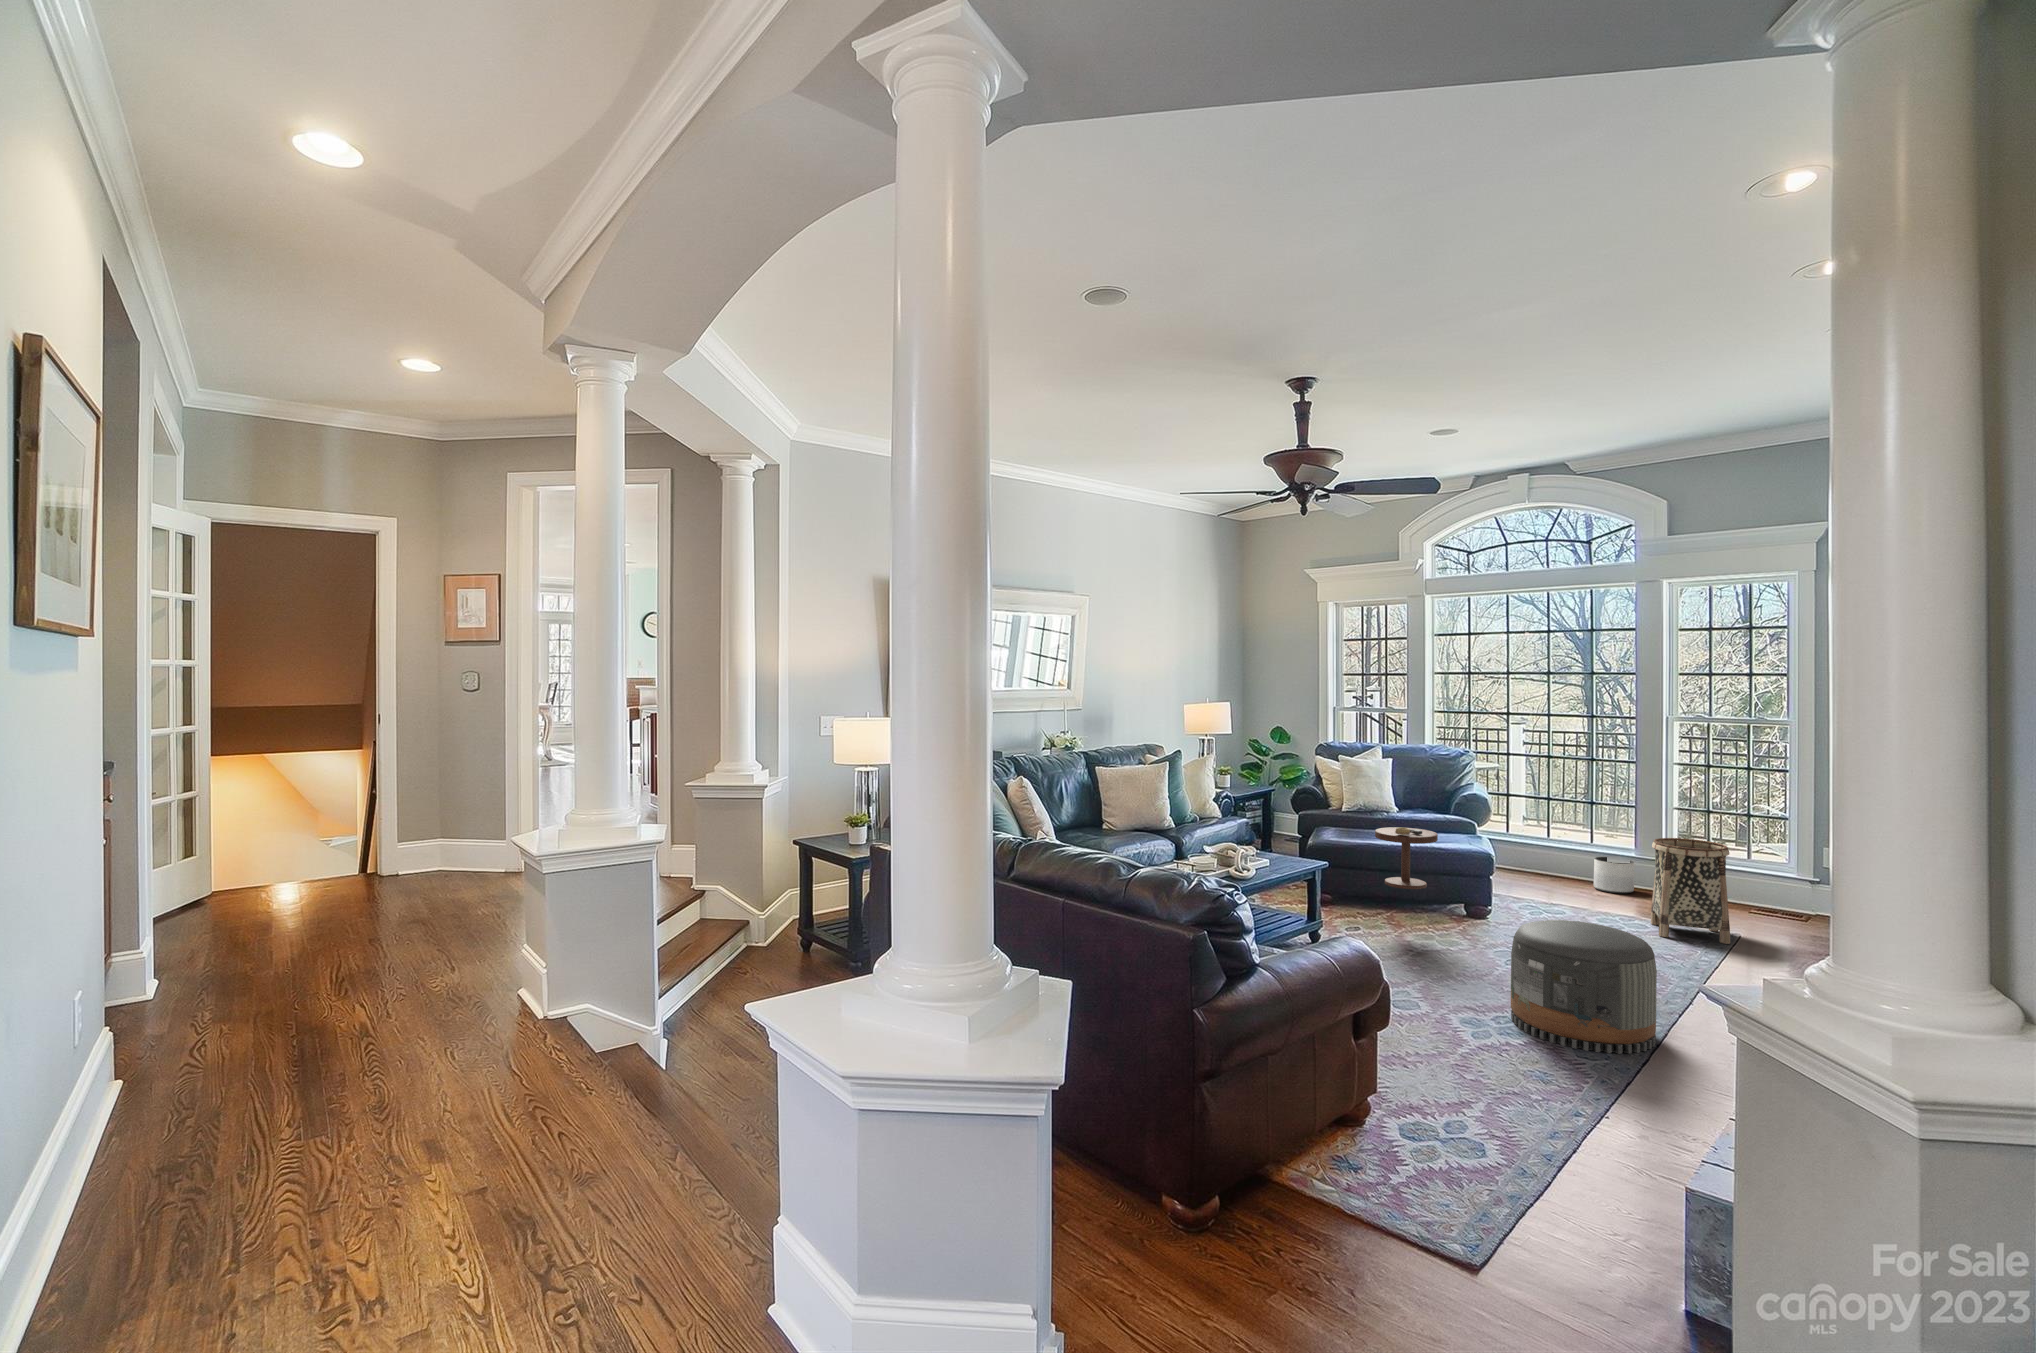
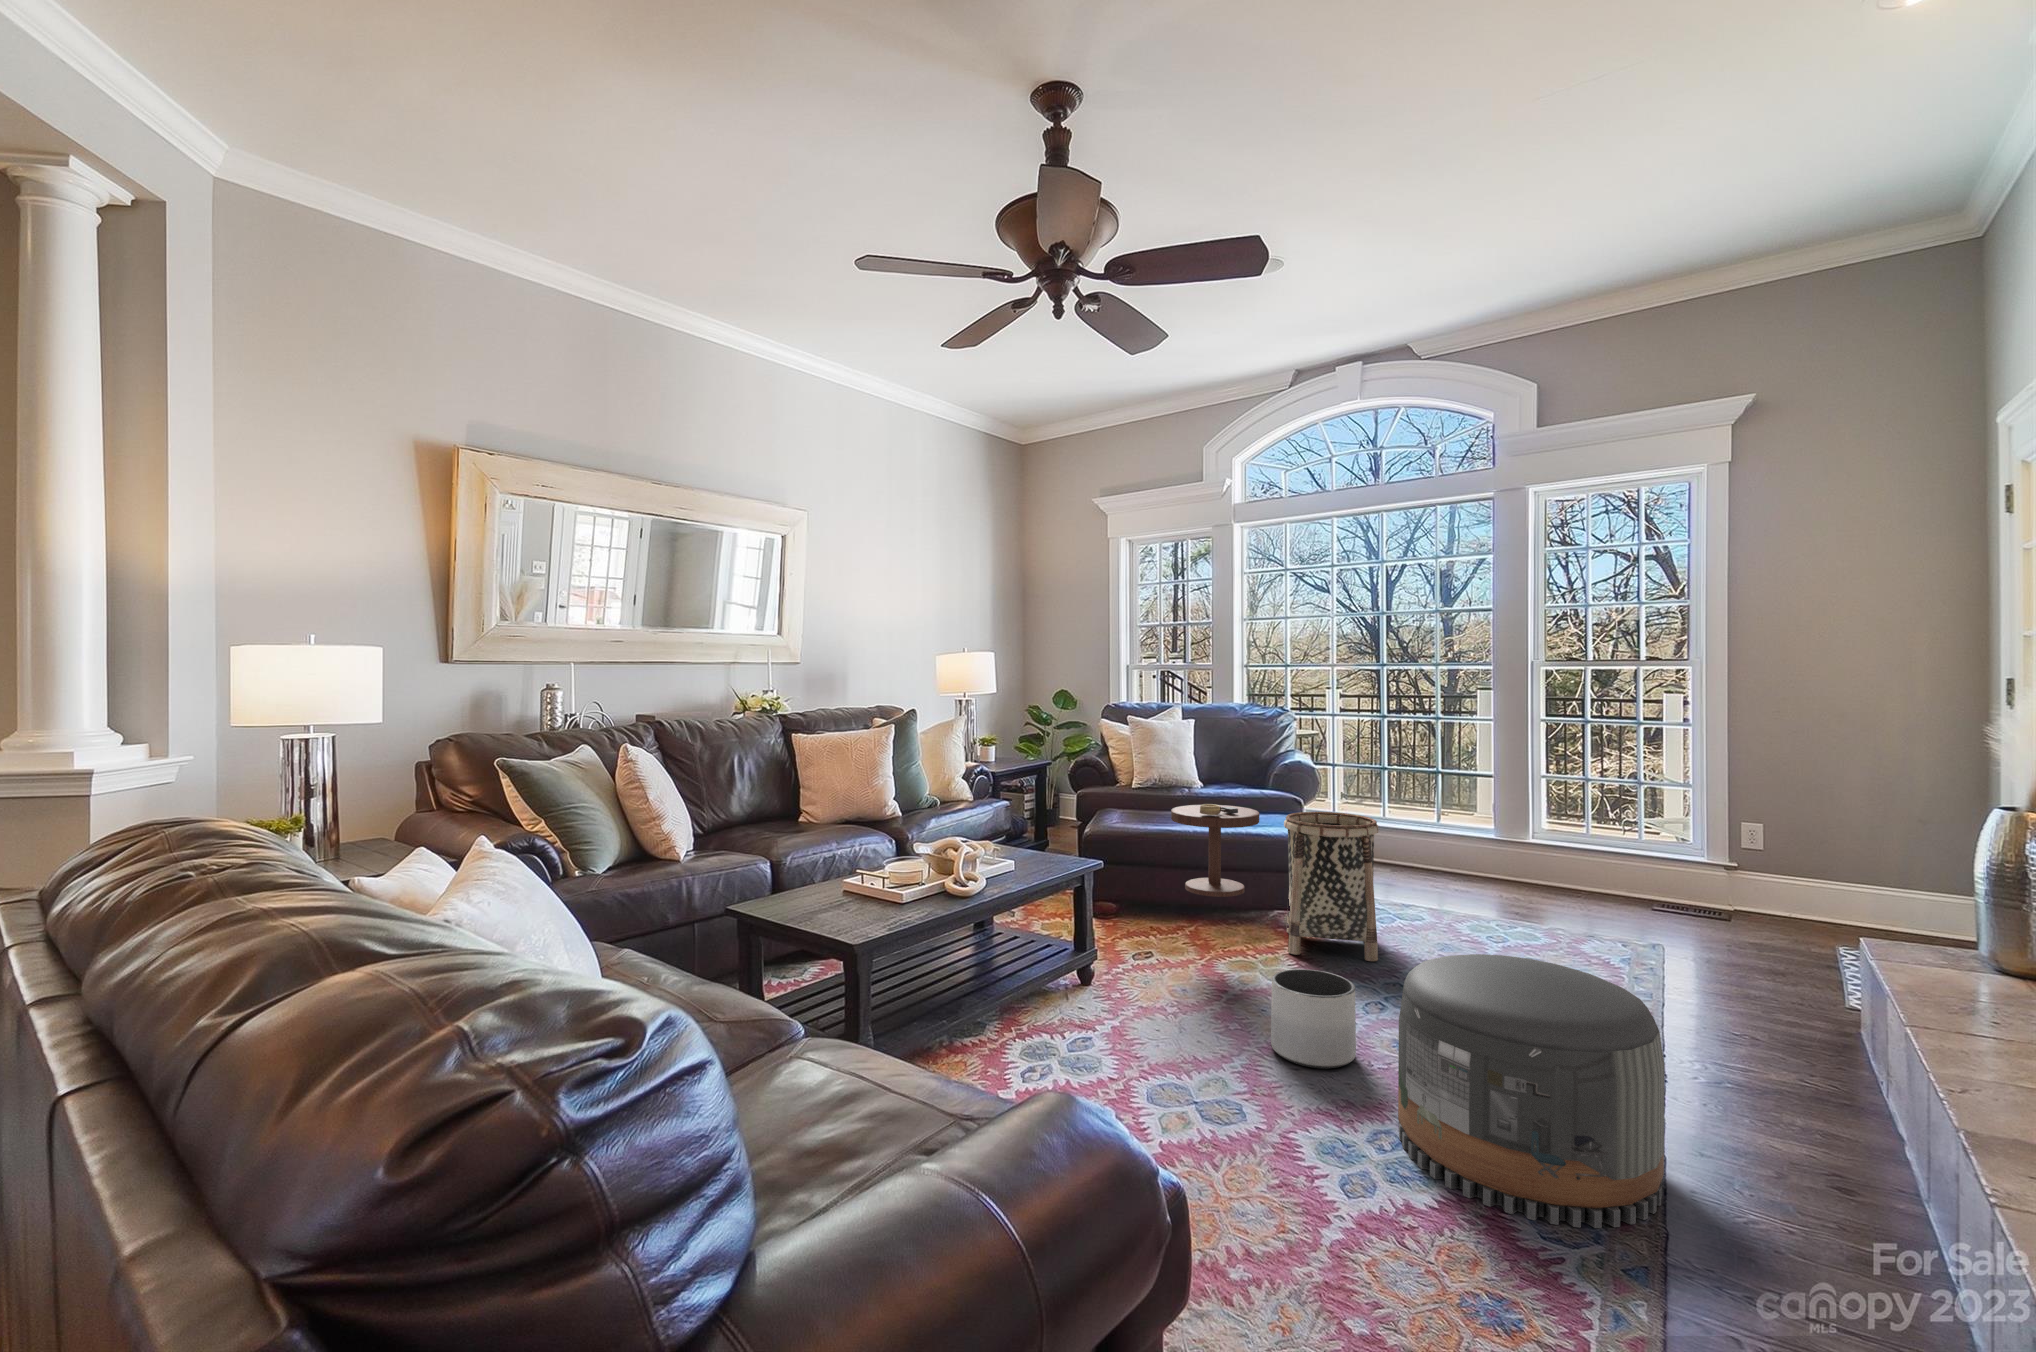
basket: present [1651,838,1730,944] -> present [1284,812,1378,961]
planter: present [1594,857,1634,894] -> present [1271,969,1356,1069]

